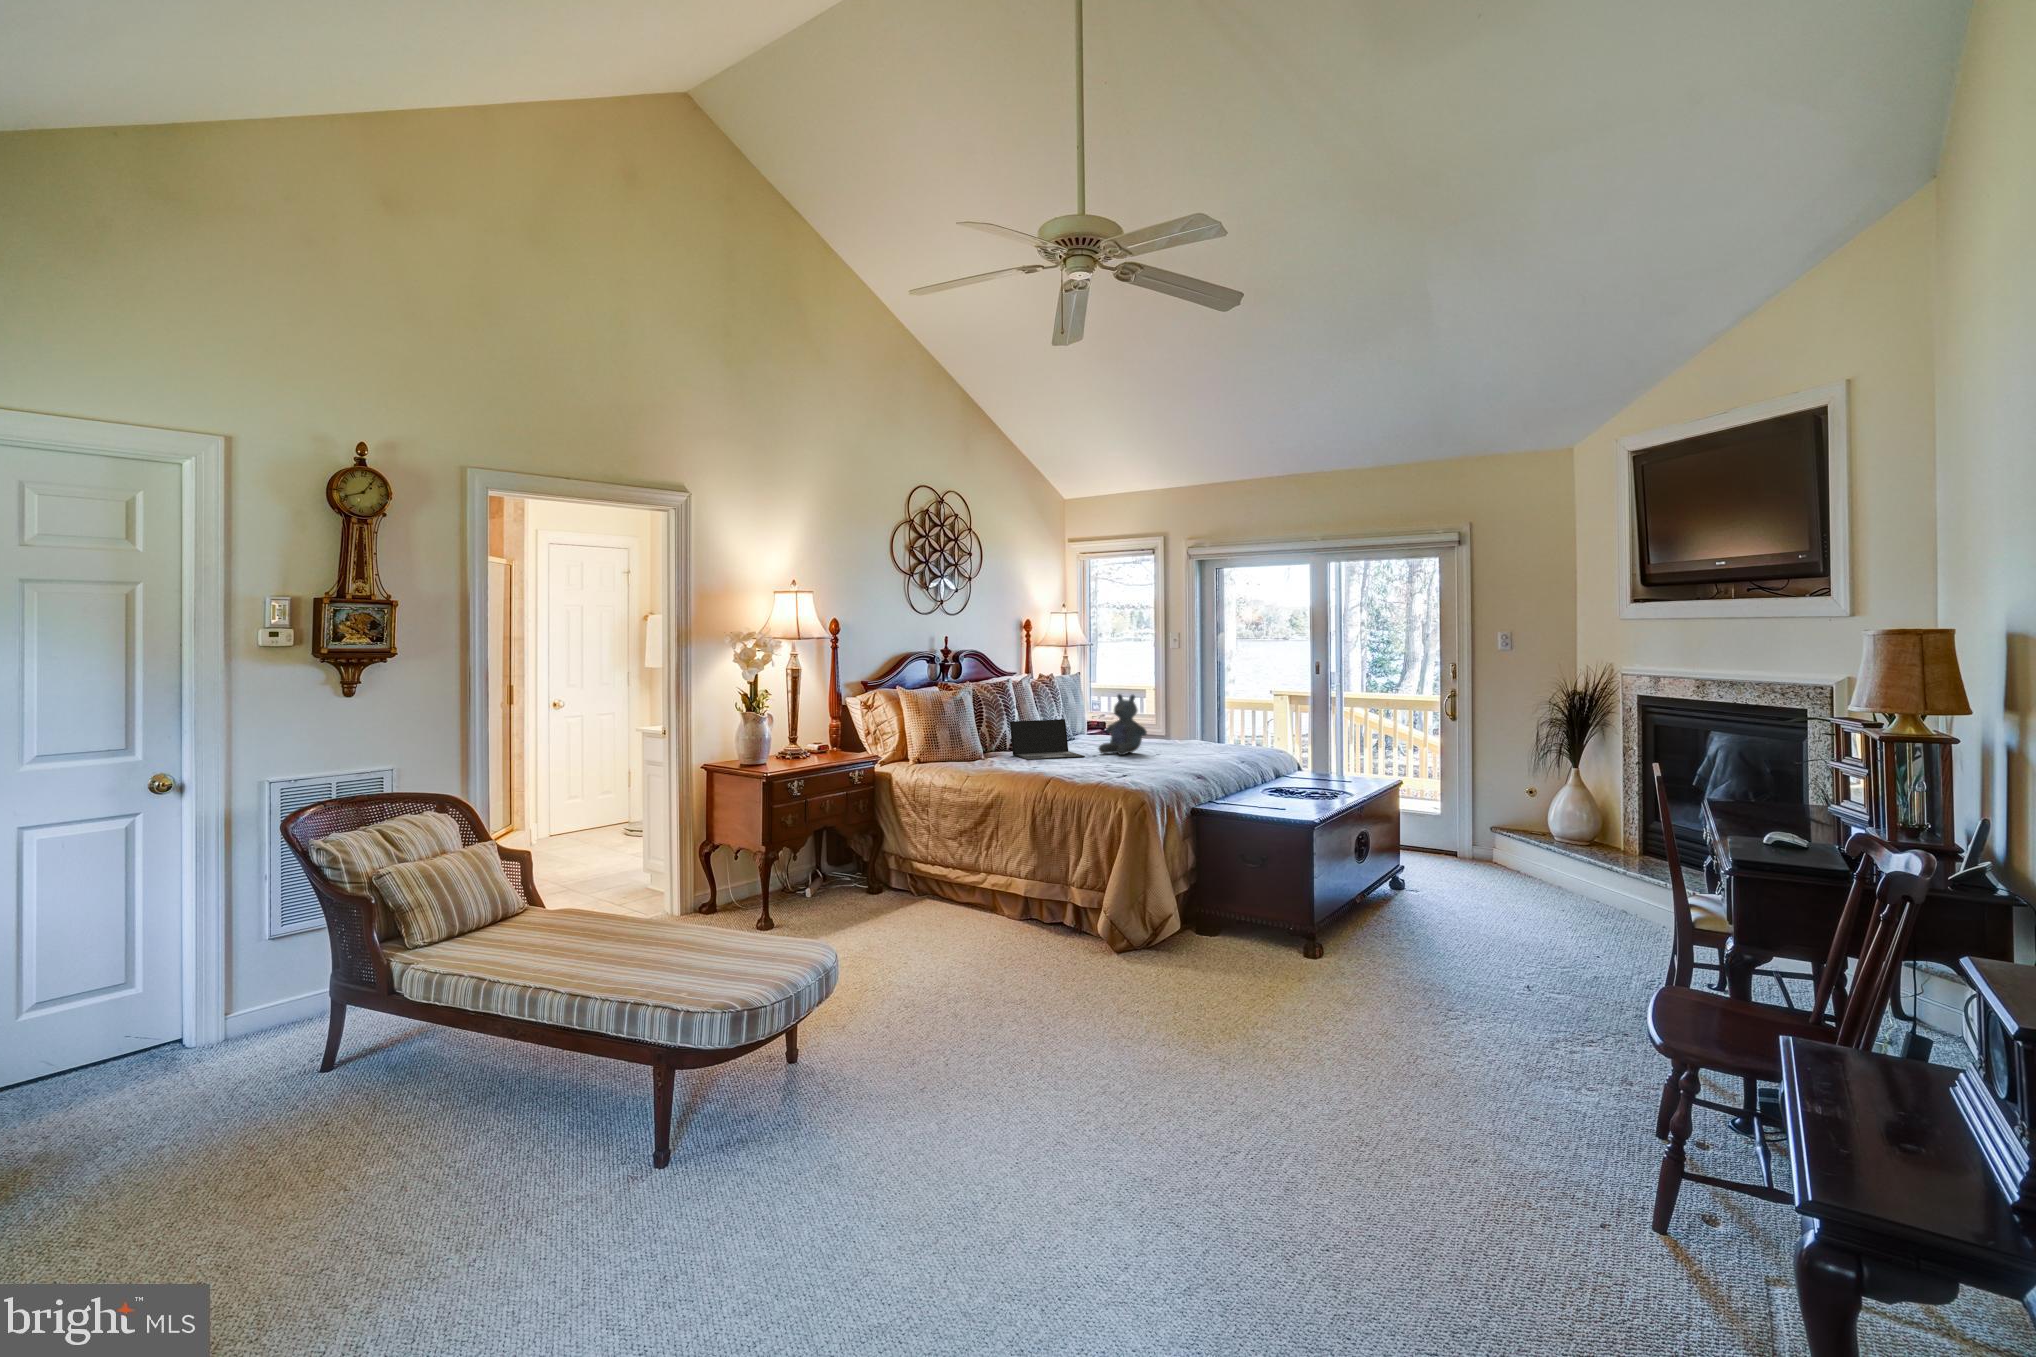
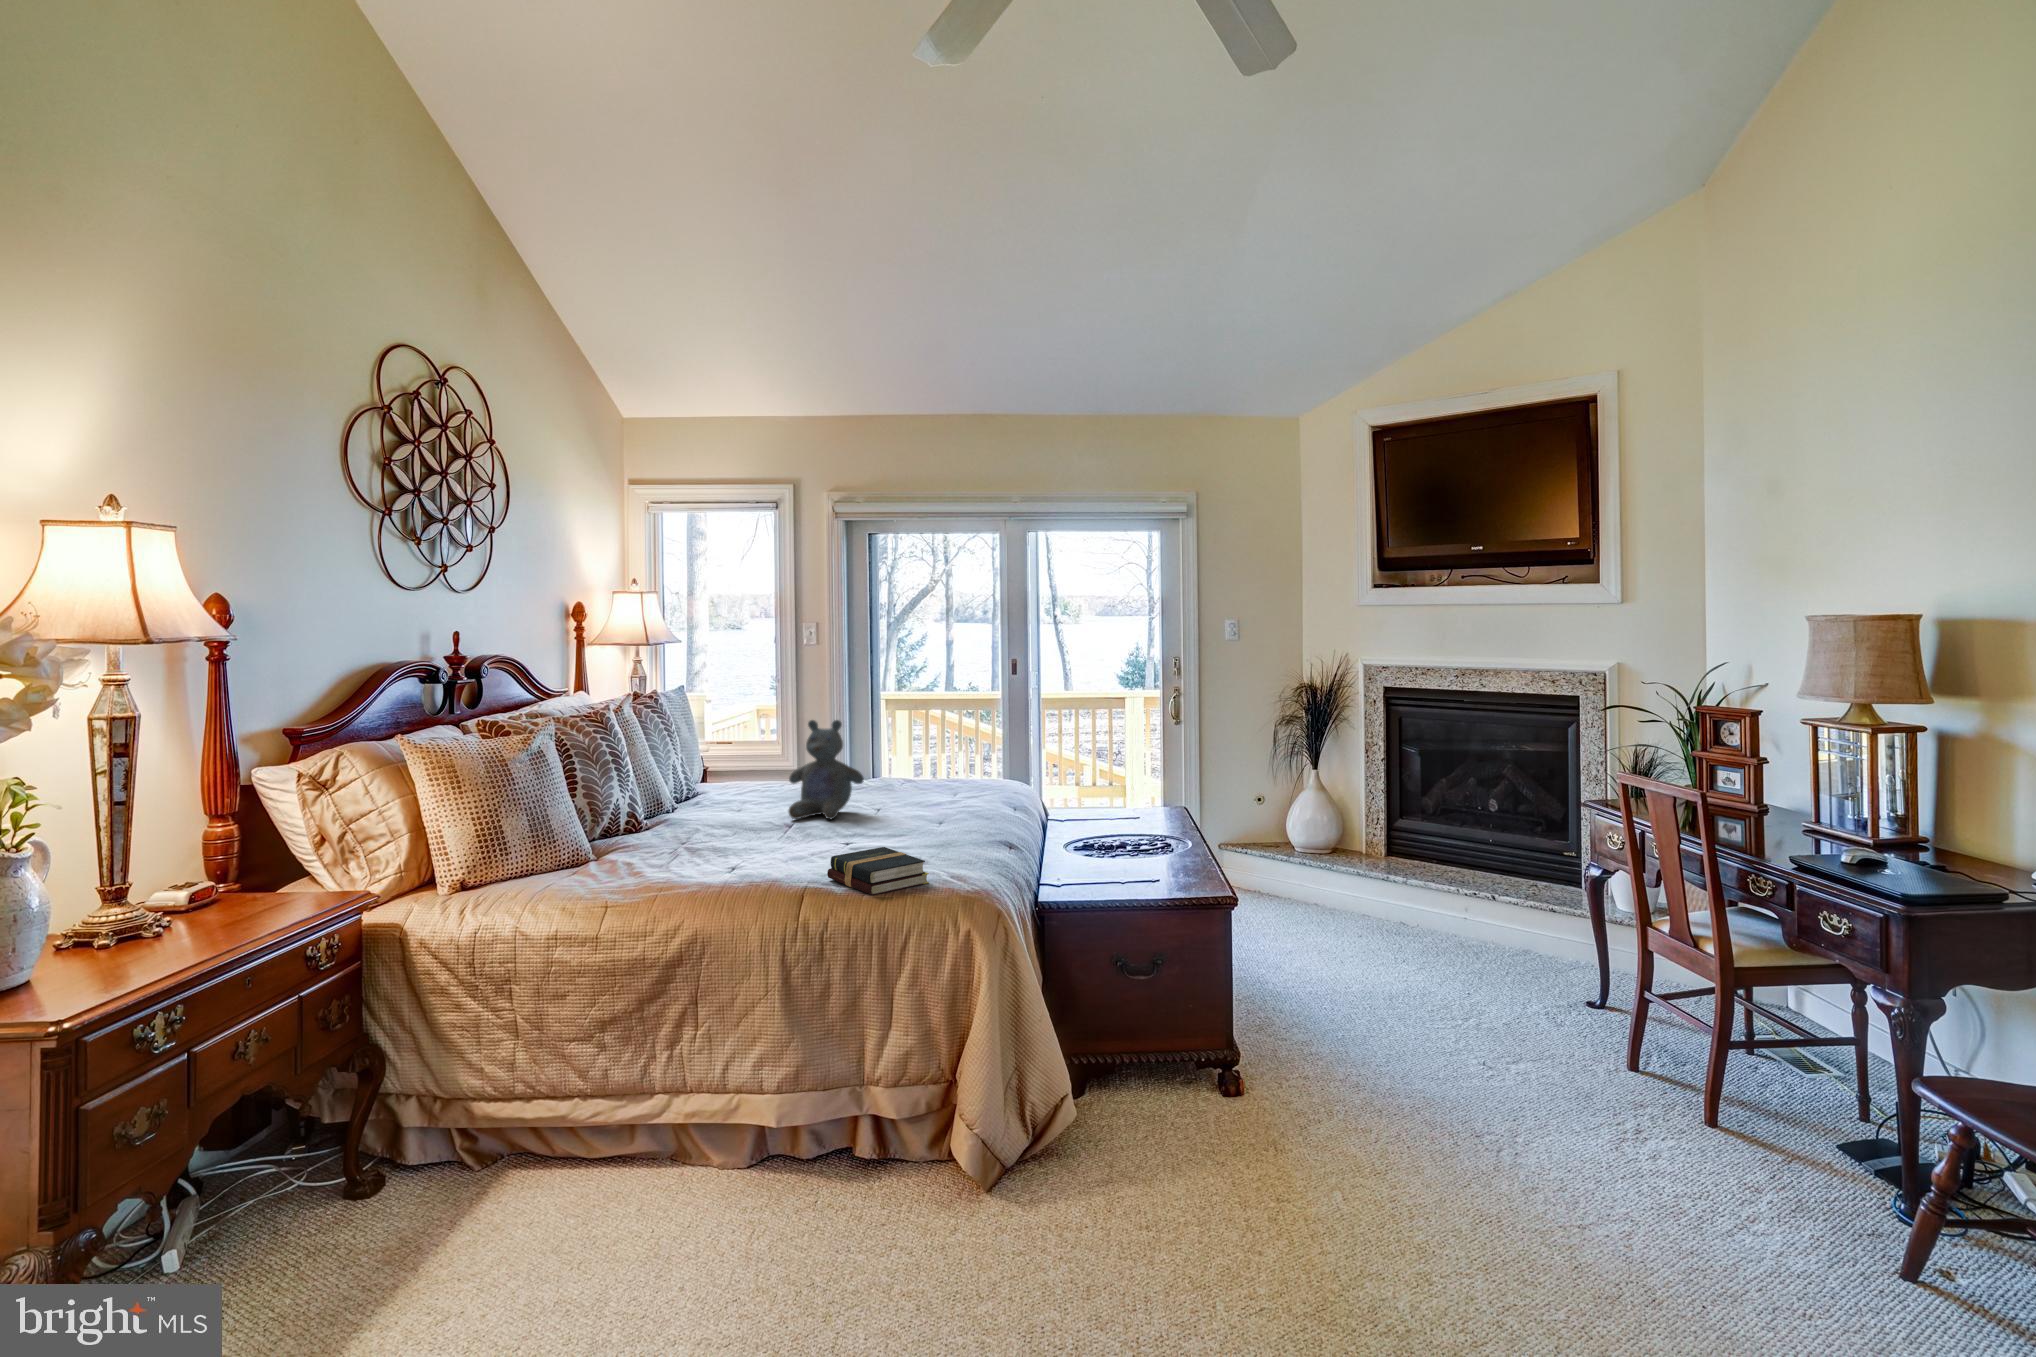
laptop: present [1010,719,1085,760] -> none [635,768,780,850]
hardback book: none [1065,762,1109,781] -> present [827,847,929,895]

